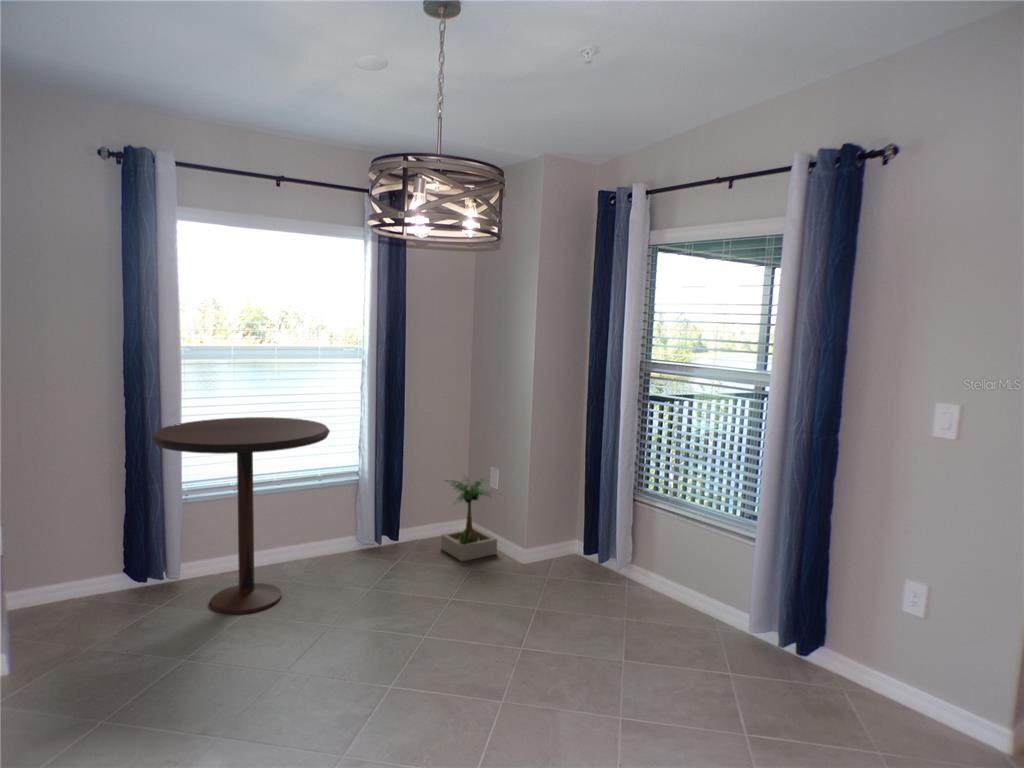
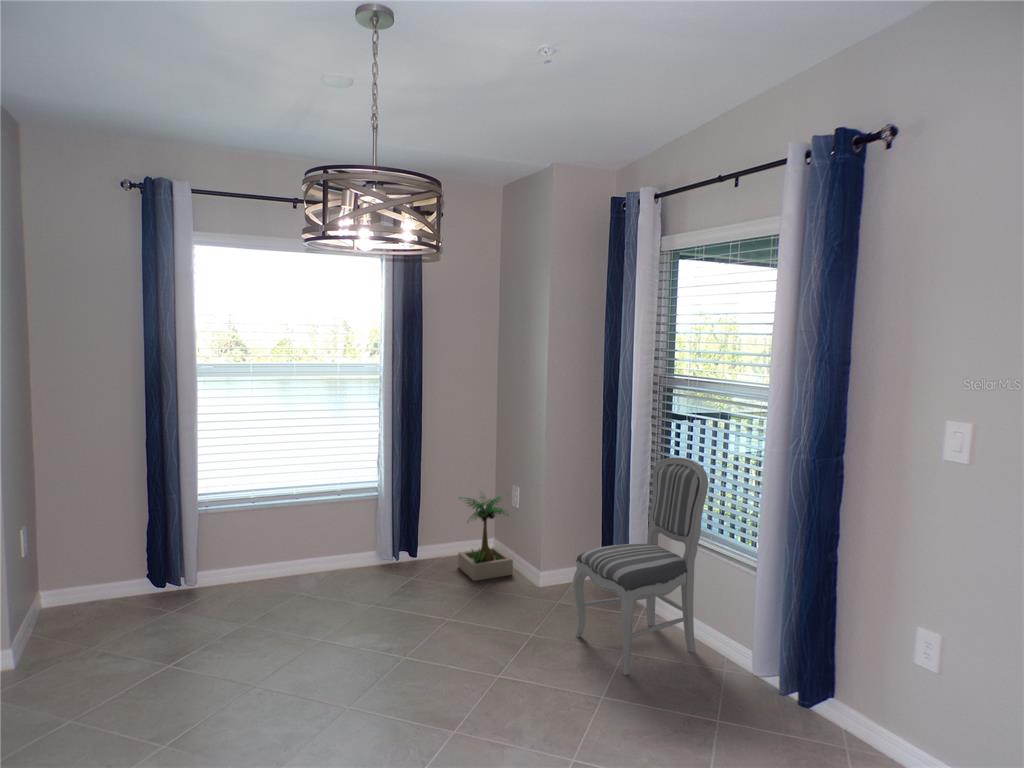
pedestal table: present [152,417,330,614] -> none [157,432,331,624]
dining chair: none [575,438,702,639] -> present [573,457,708,675]

